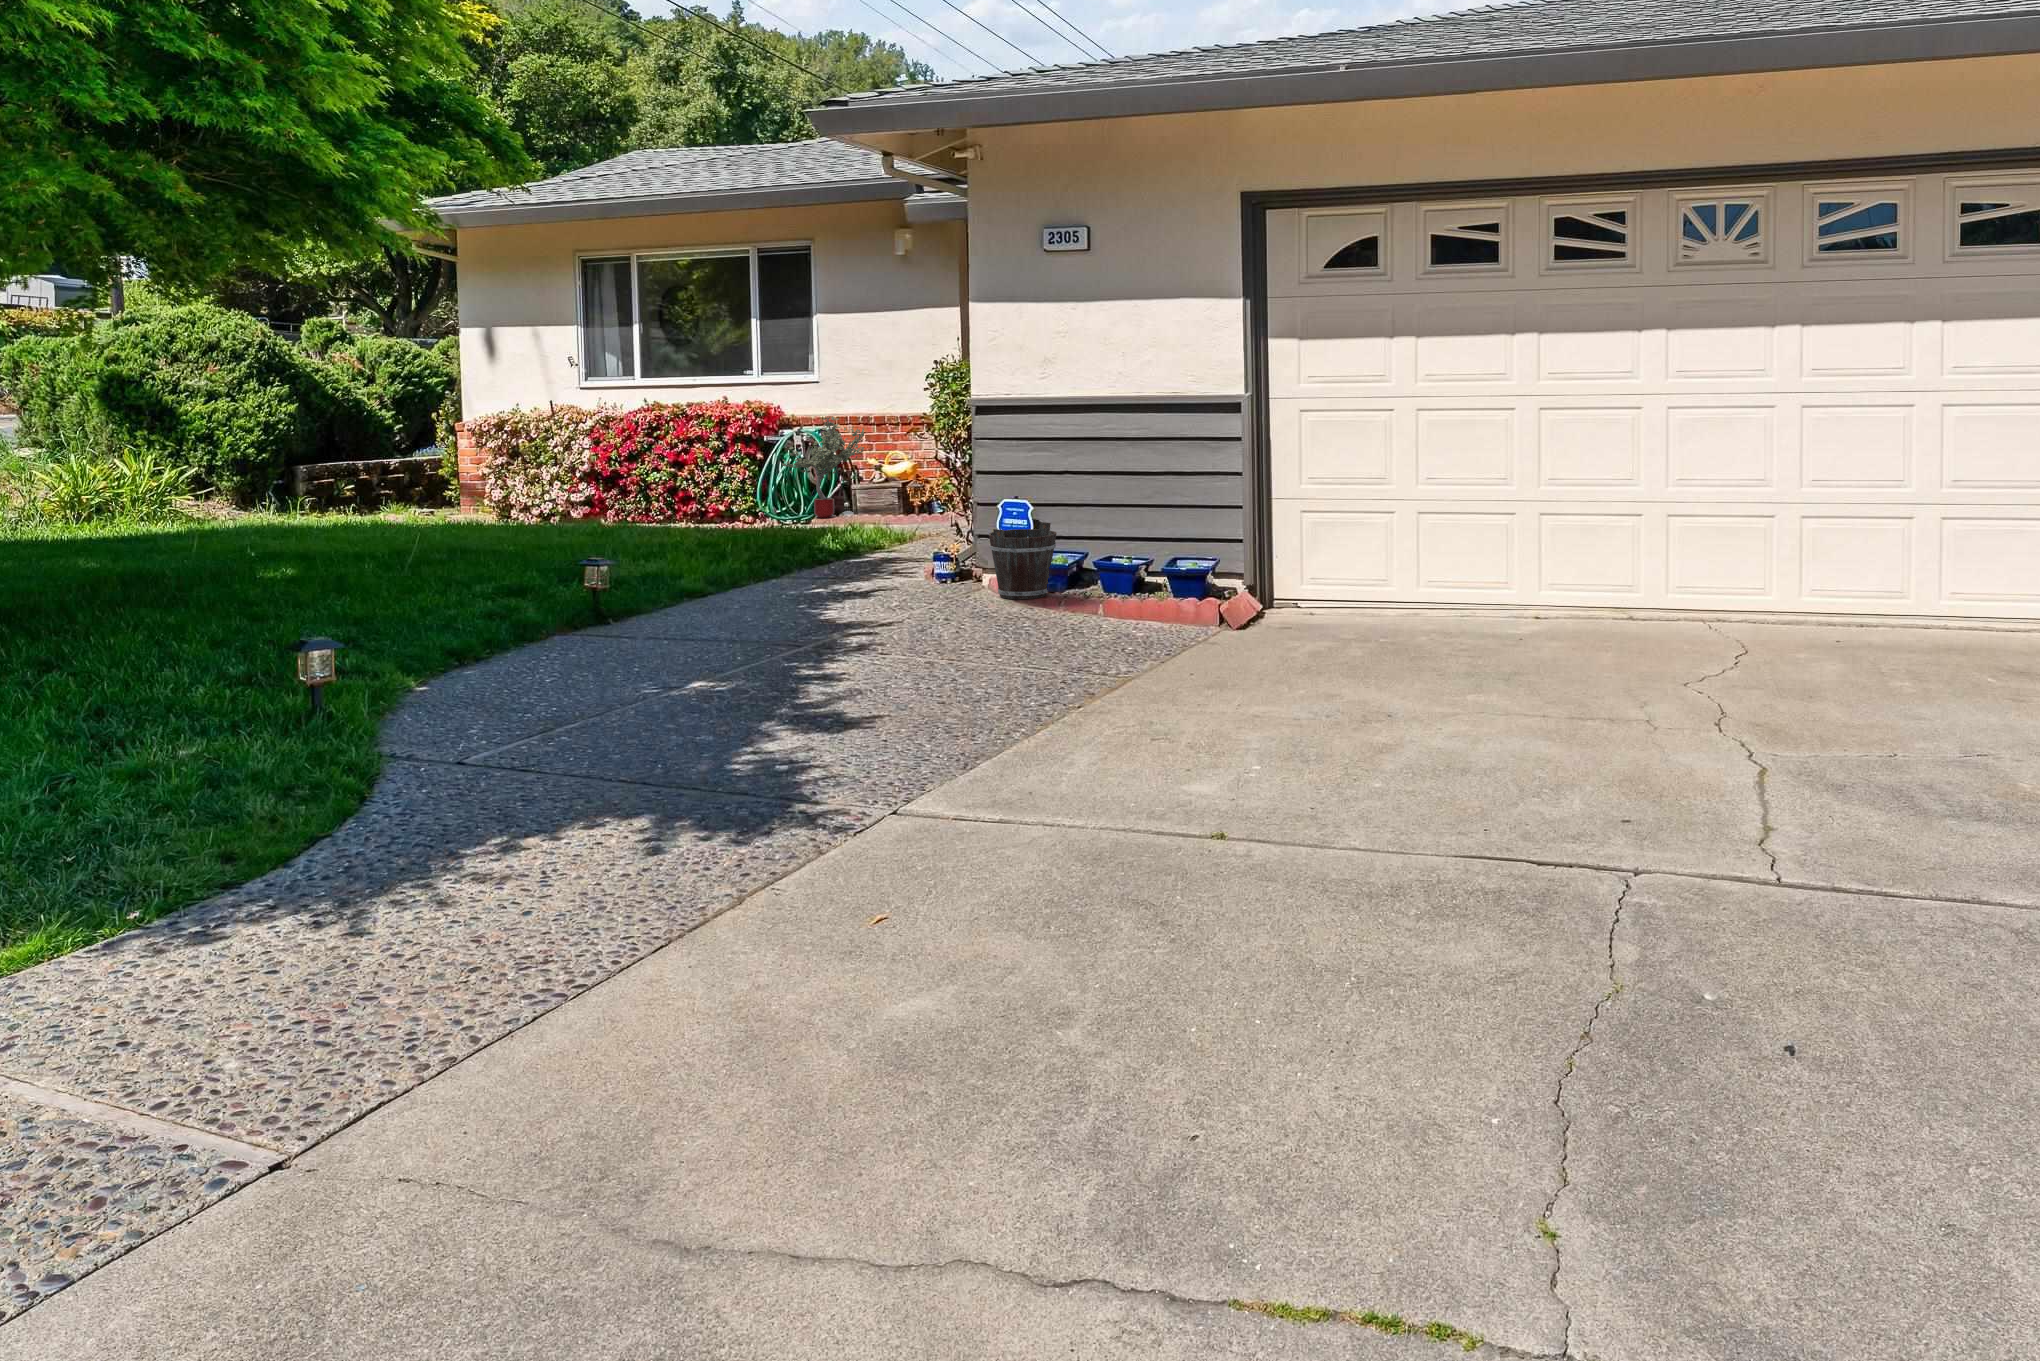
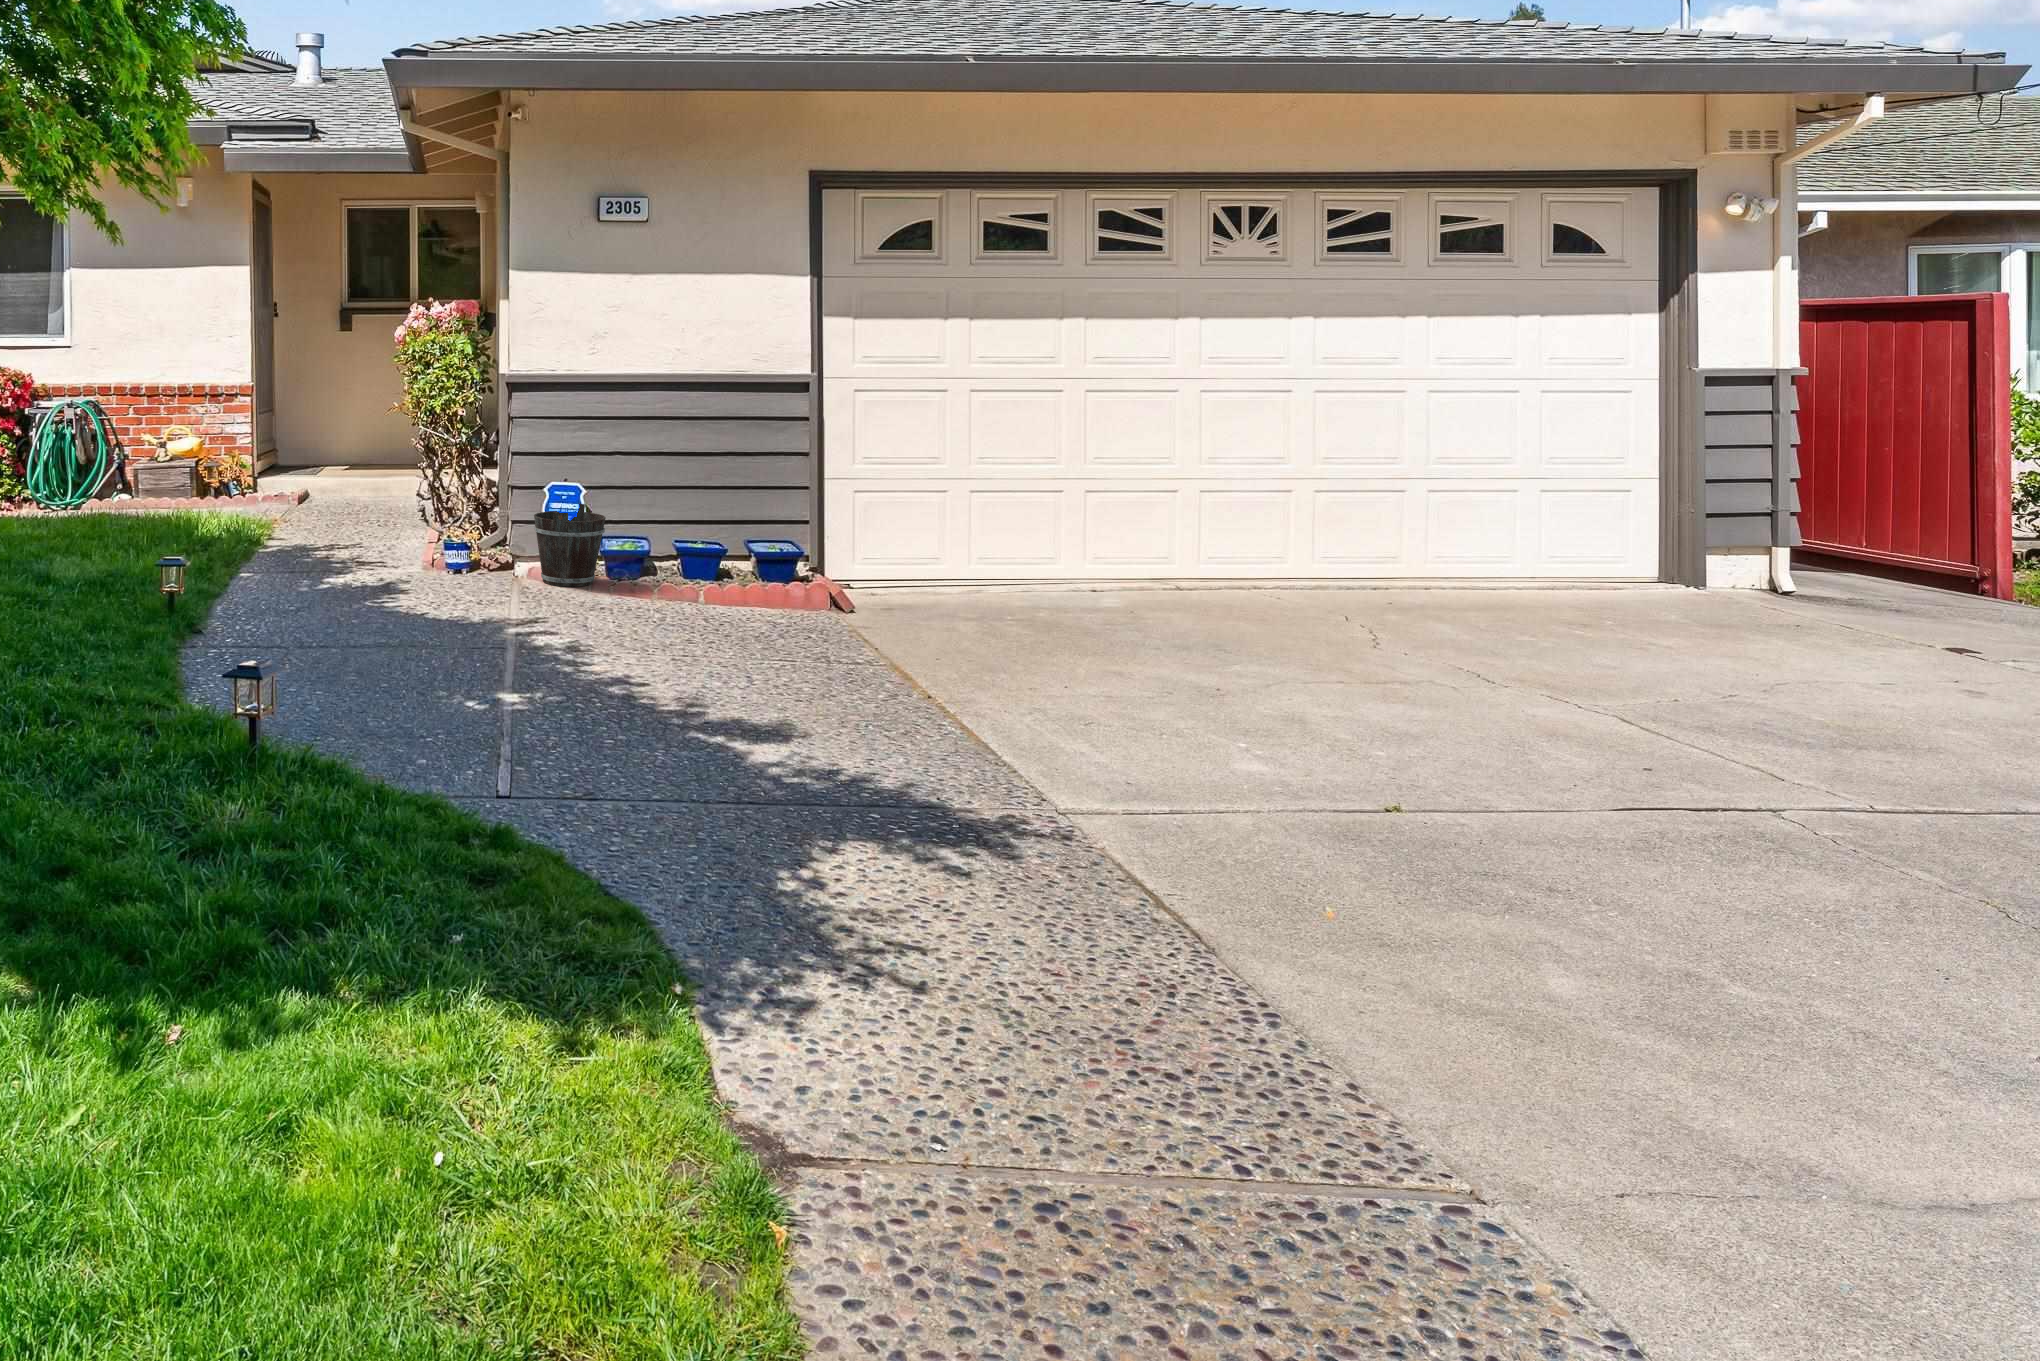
potted tree: present [782,417,864,518] -> none [73,387,158,499]

